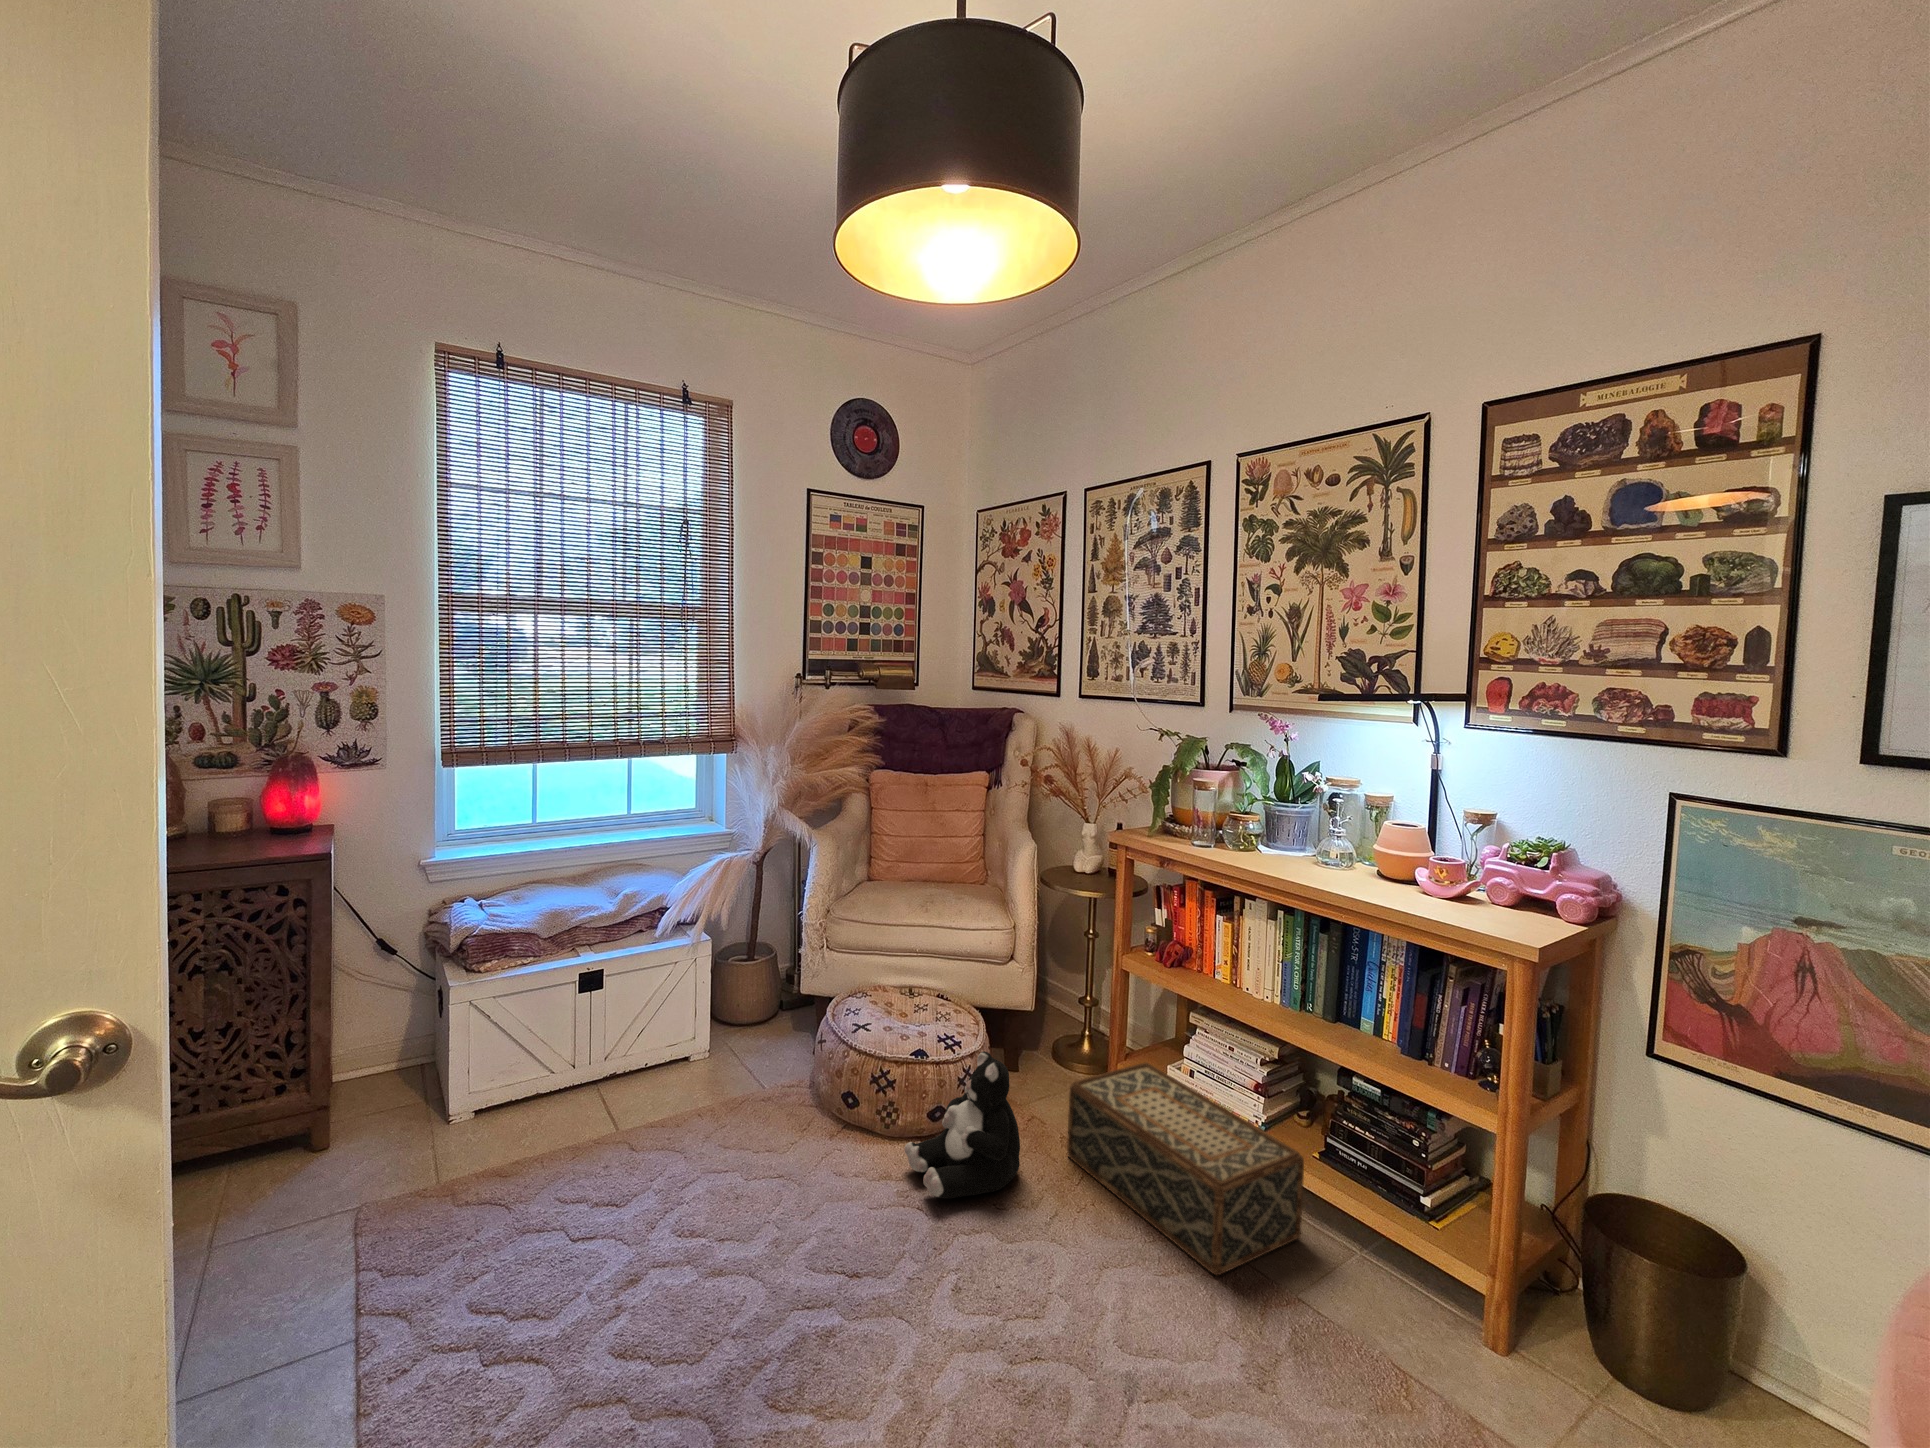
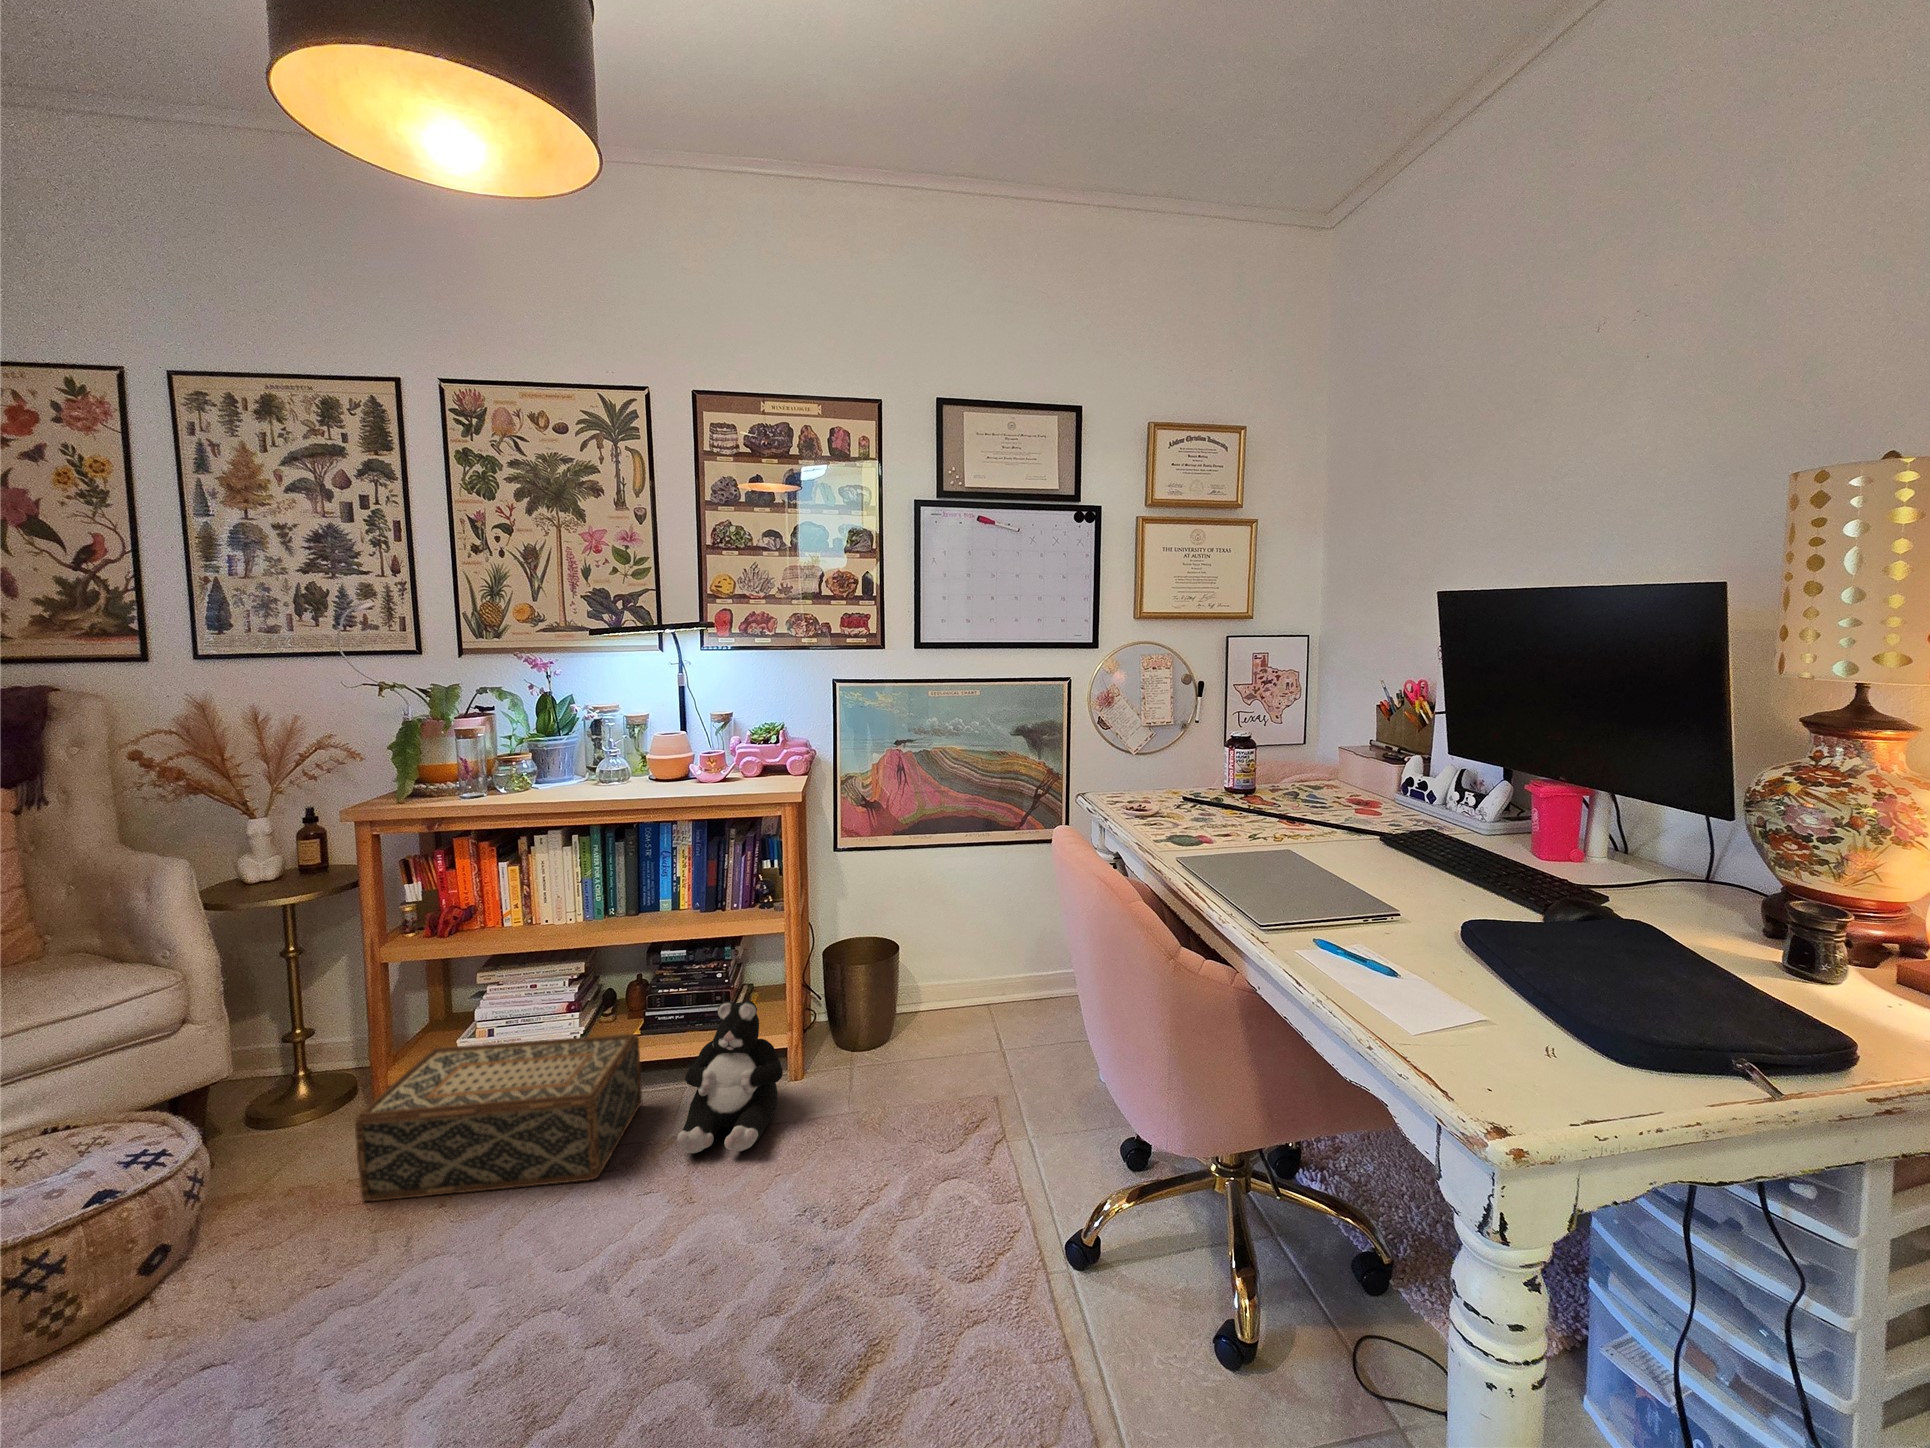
plush toy: present [905,1051,1020,1198] -> present [677,1001,783,1153]

